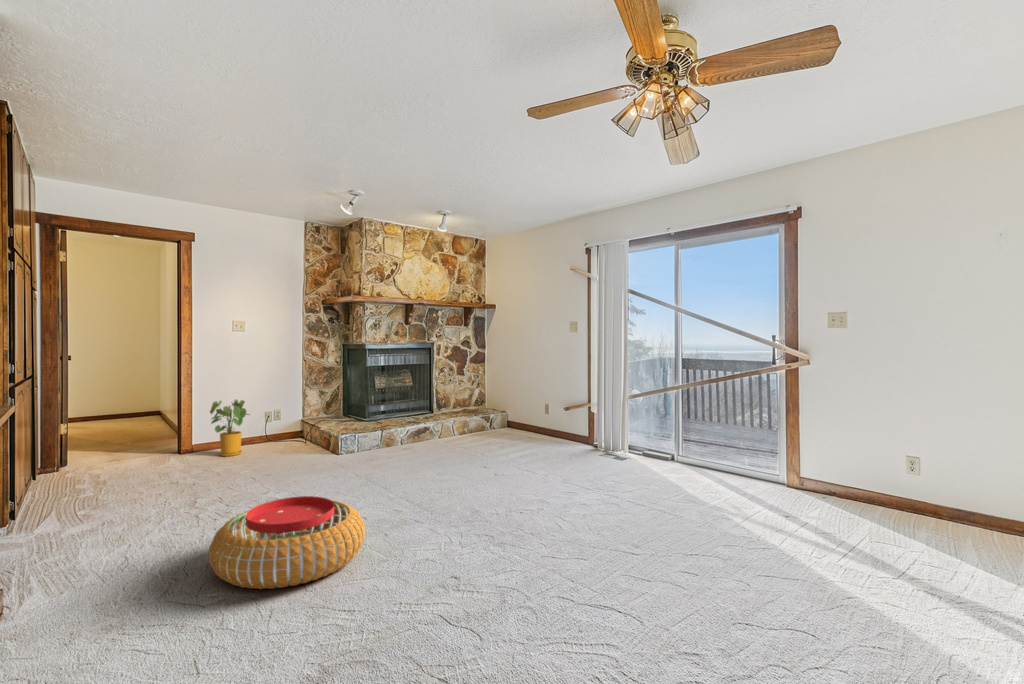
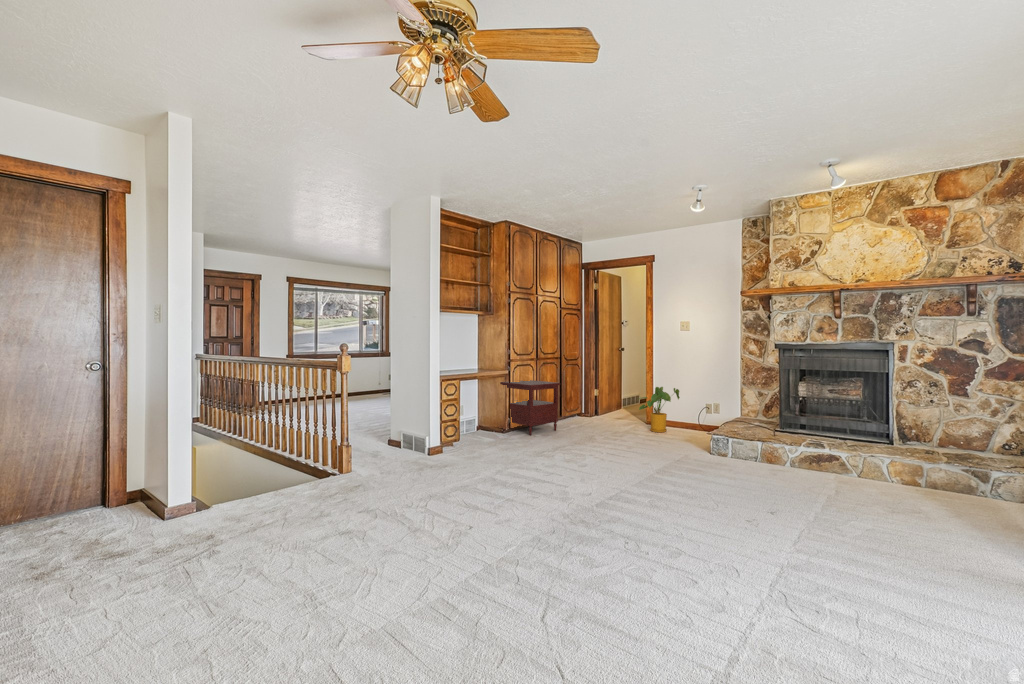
side table: none [21,415,128,526] -> present [500,380,560,435]
pouf: present [209,496,365,589] -> none [426,433,514,479]

